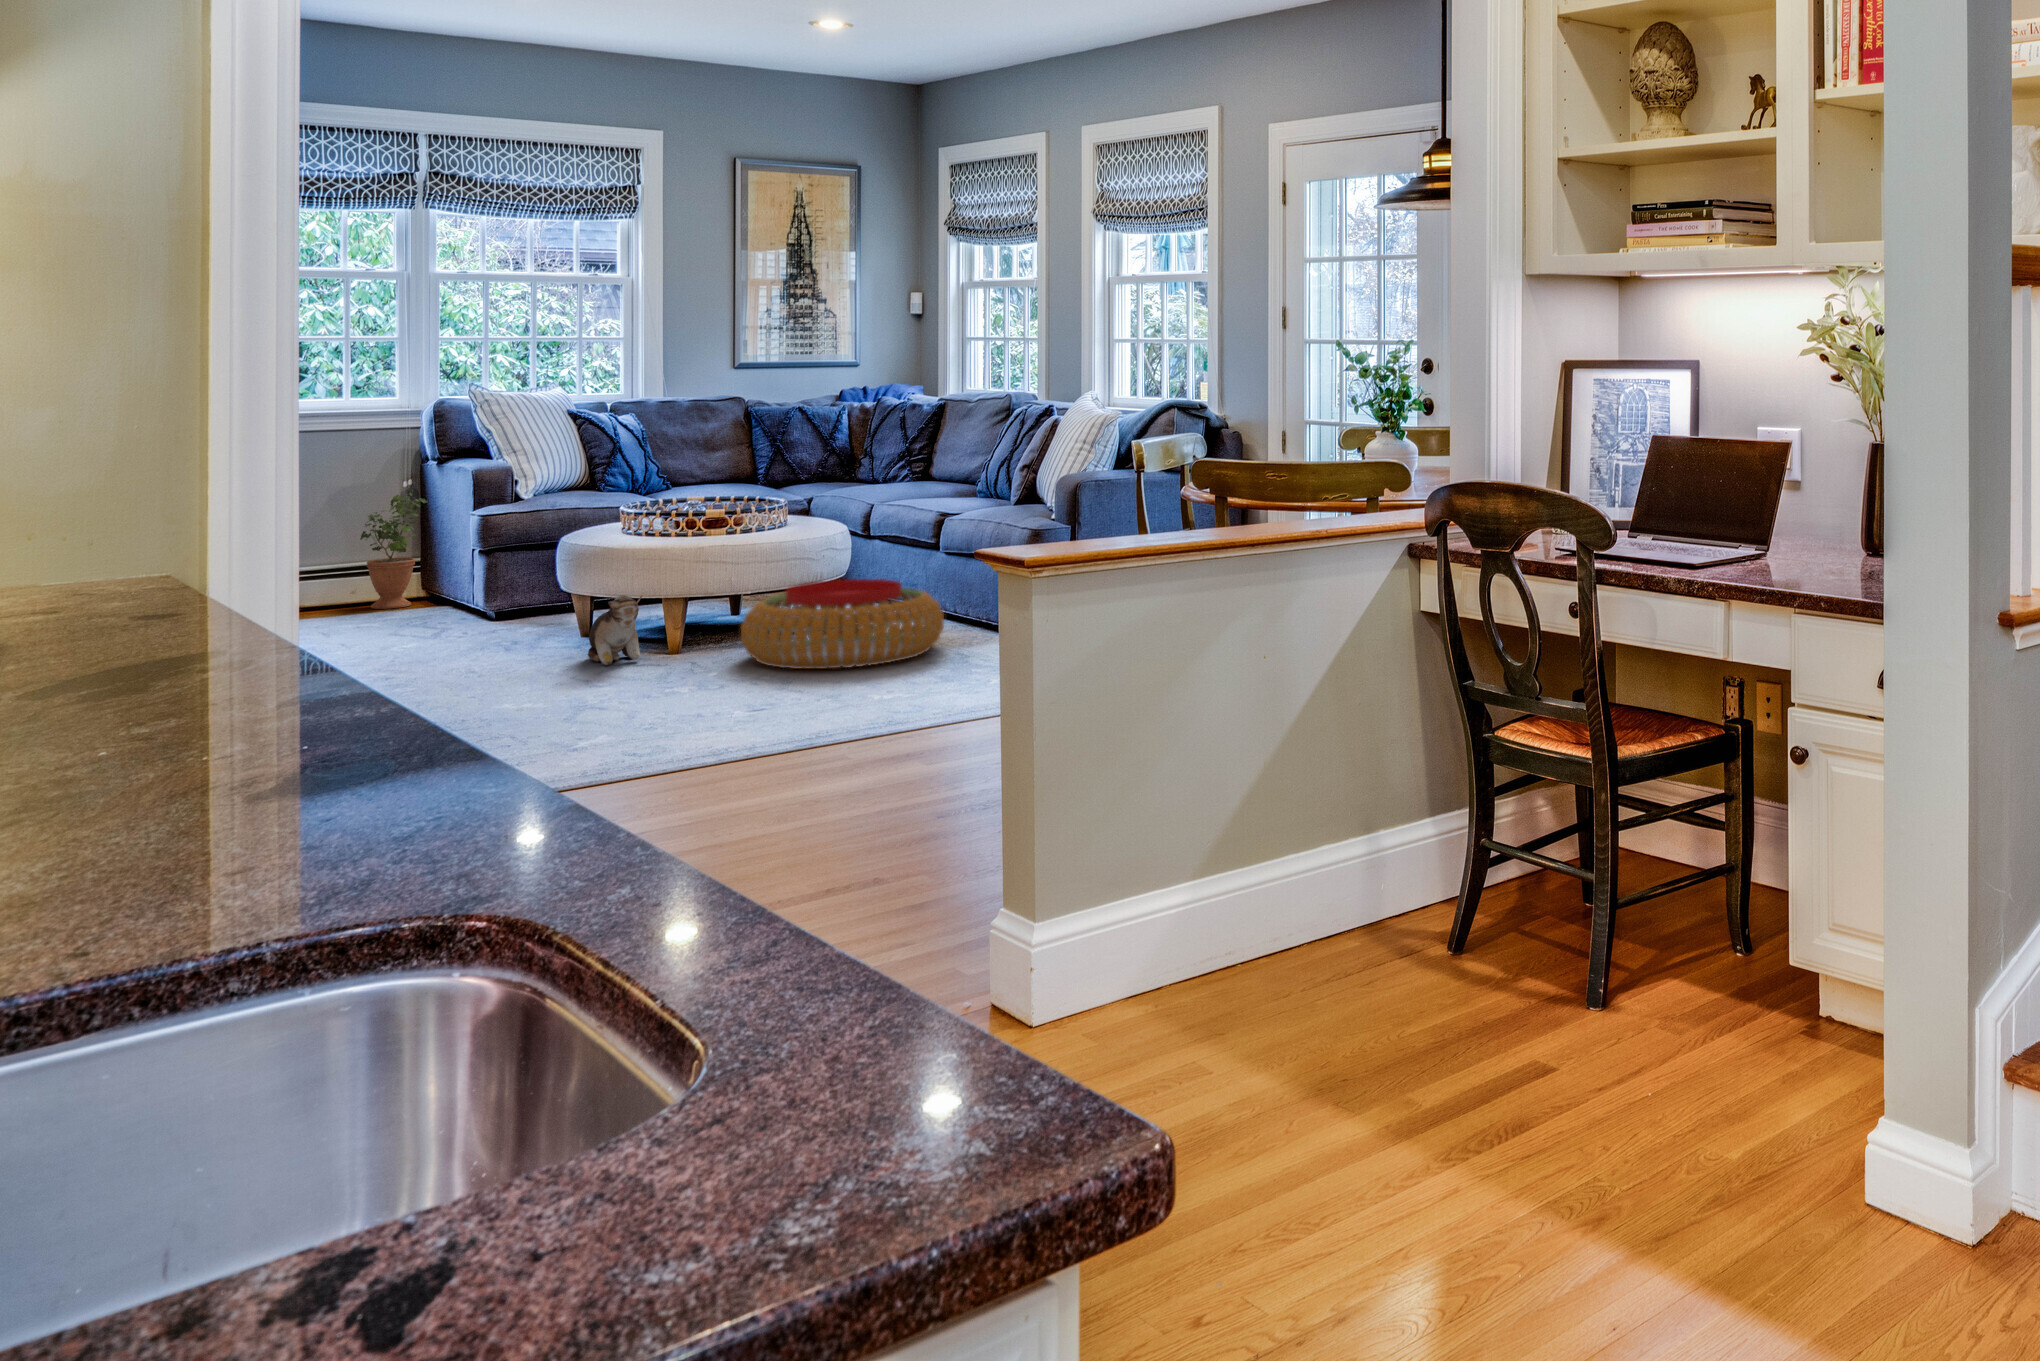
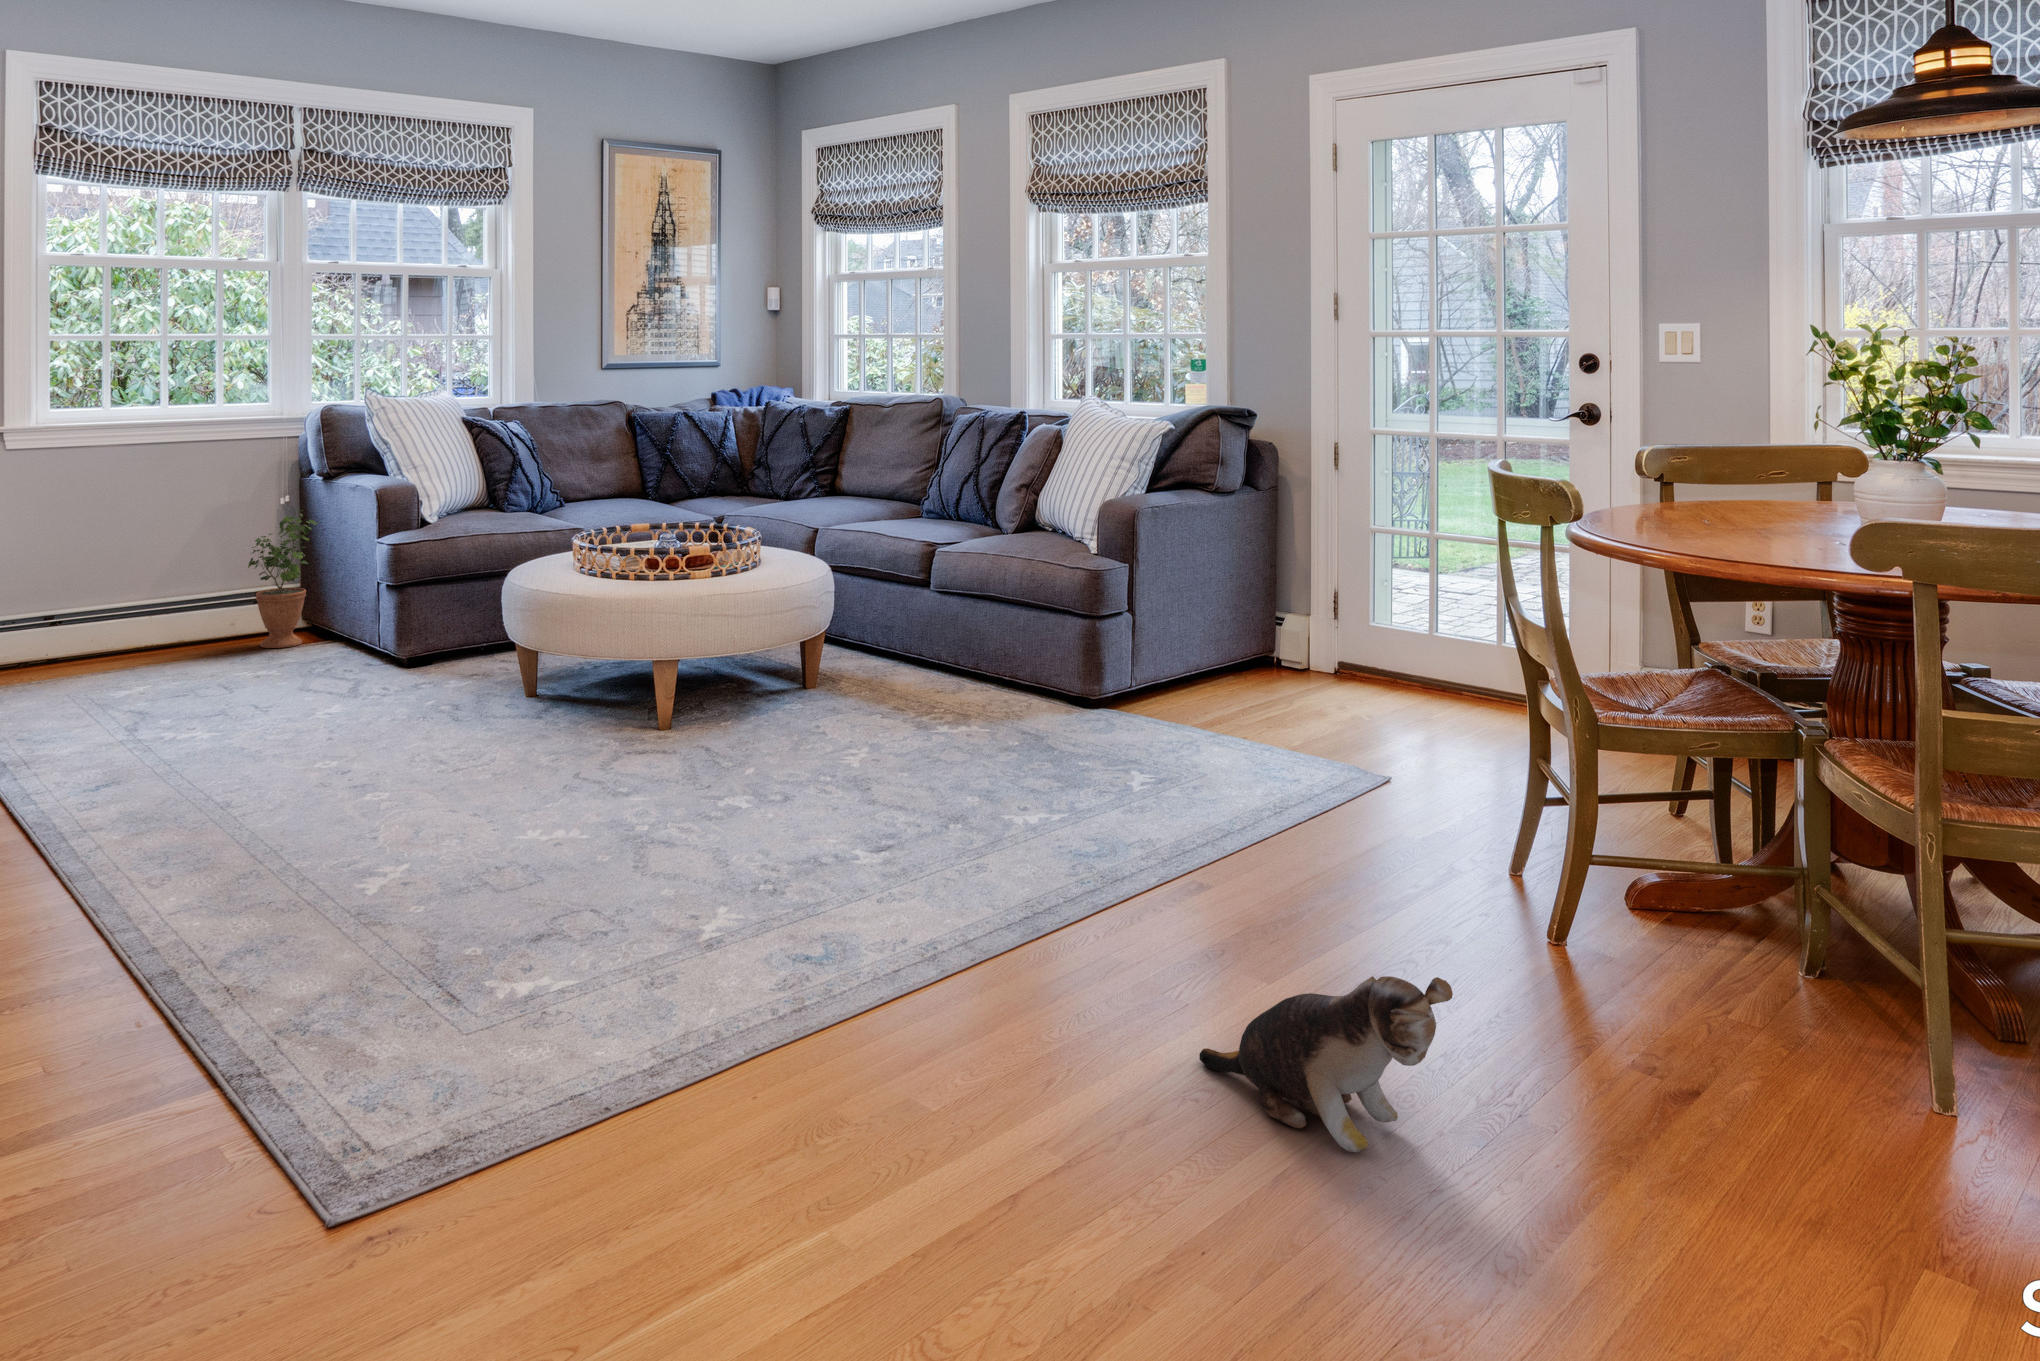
pouf: present [741,579,944,669] -> none [764,631,1000,756]
plush toy: present [588,595,642,665] -> present [1199,976,1453,1152]

